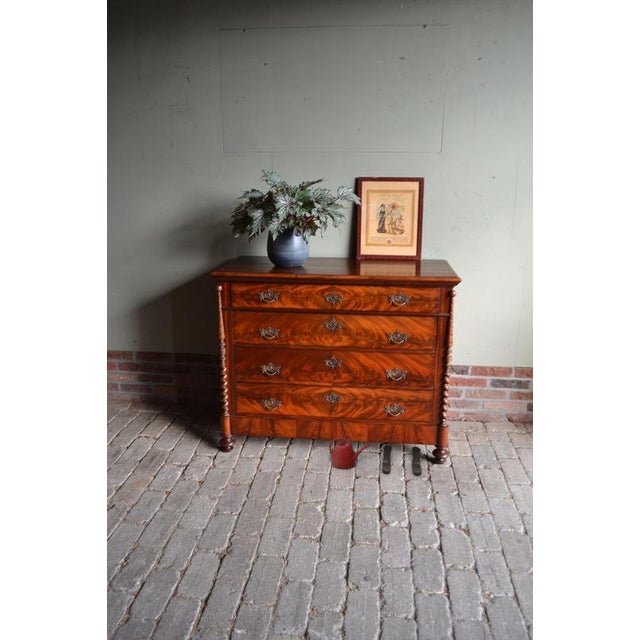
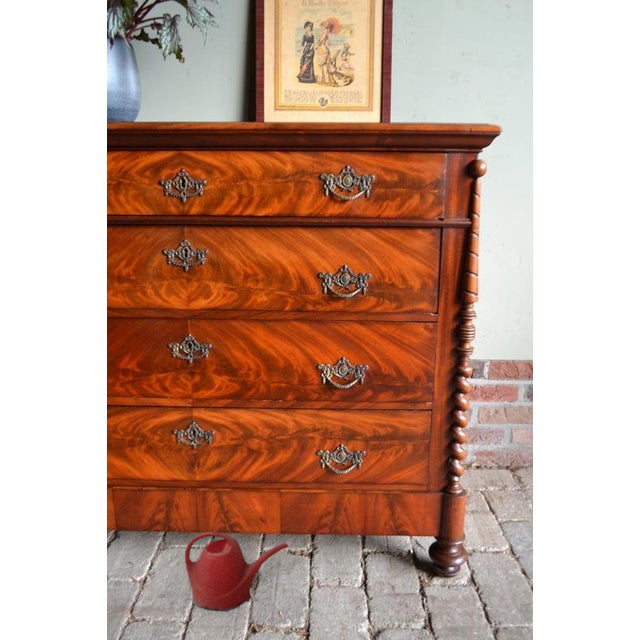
boots: present [382,445,421,475] -> none [313,543,409,619]

